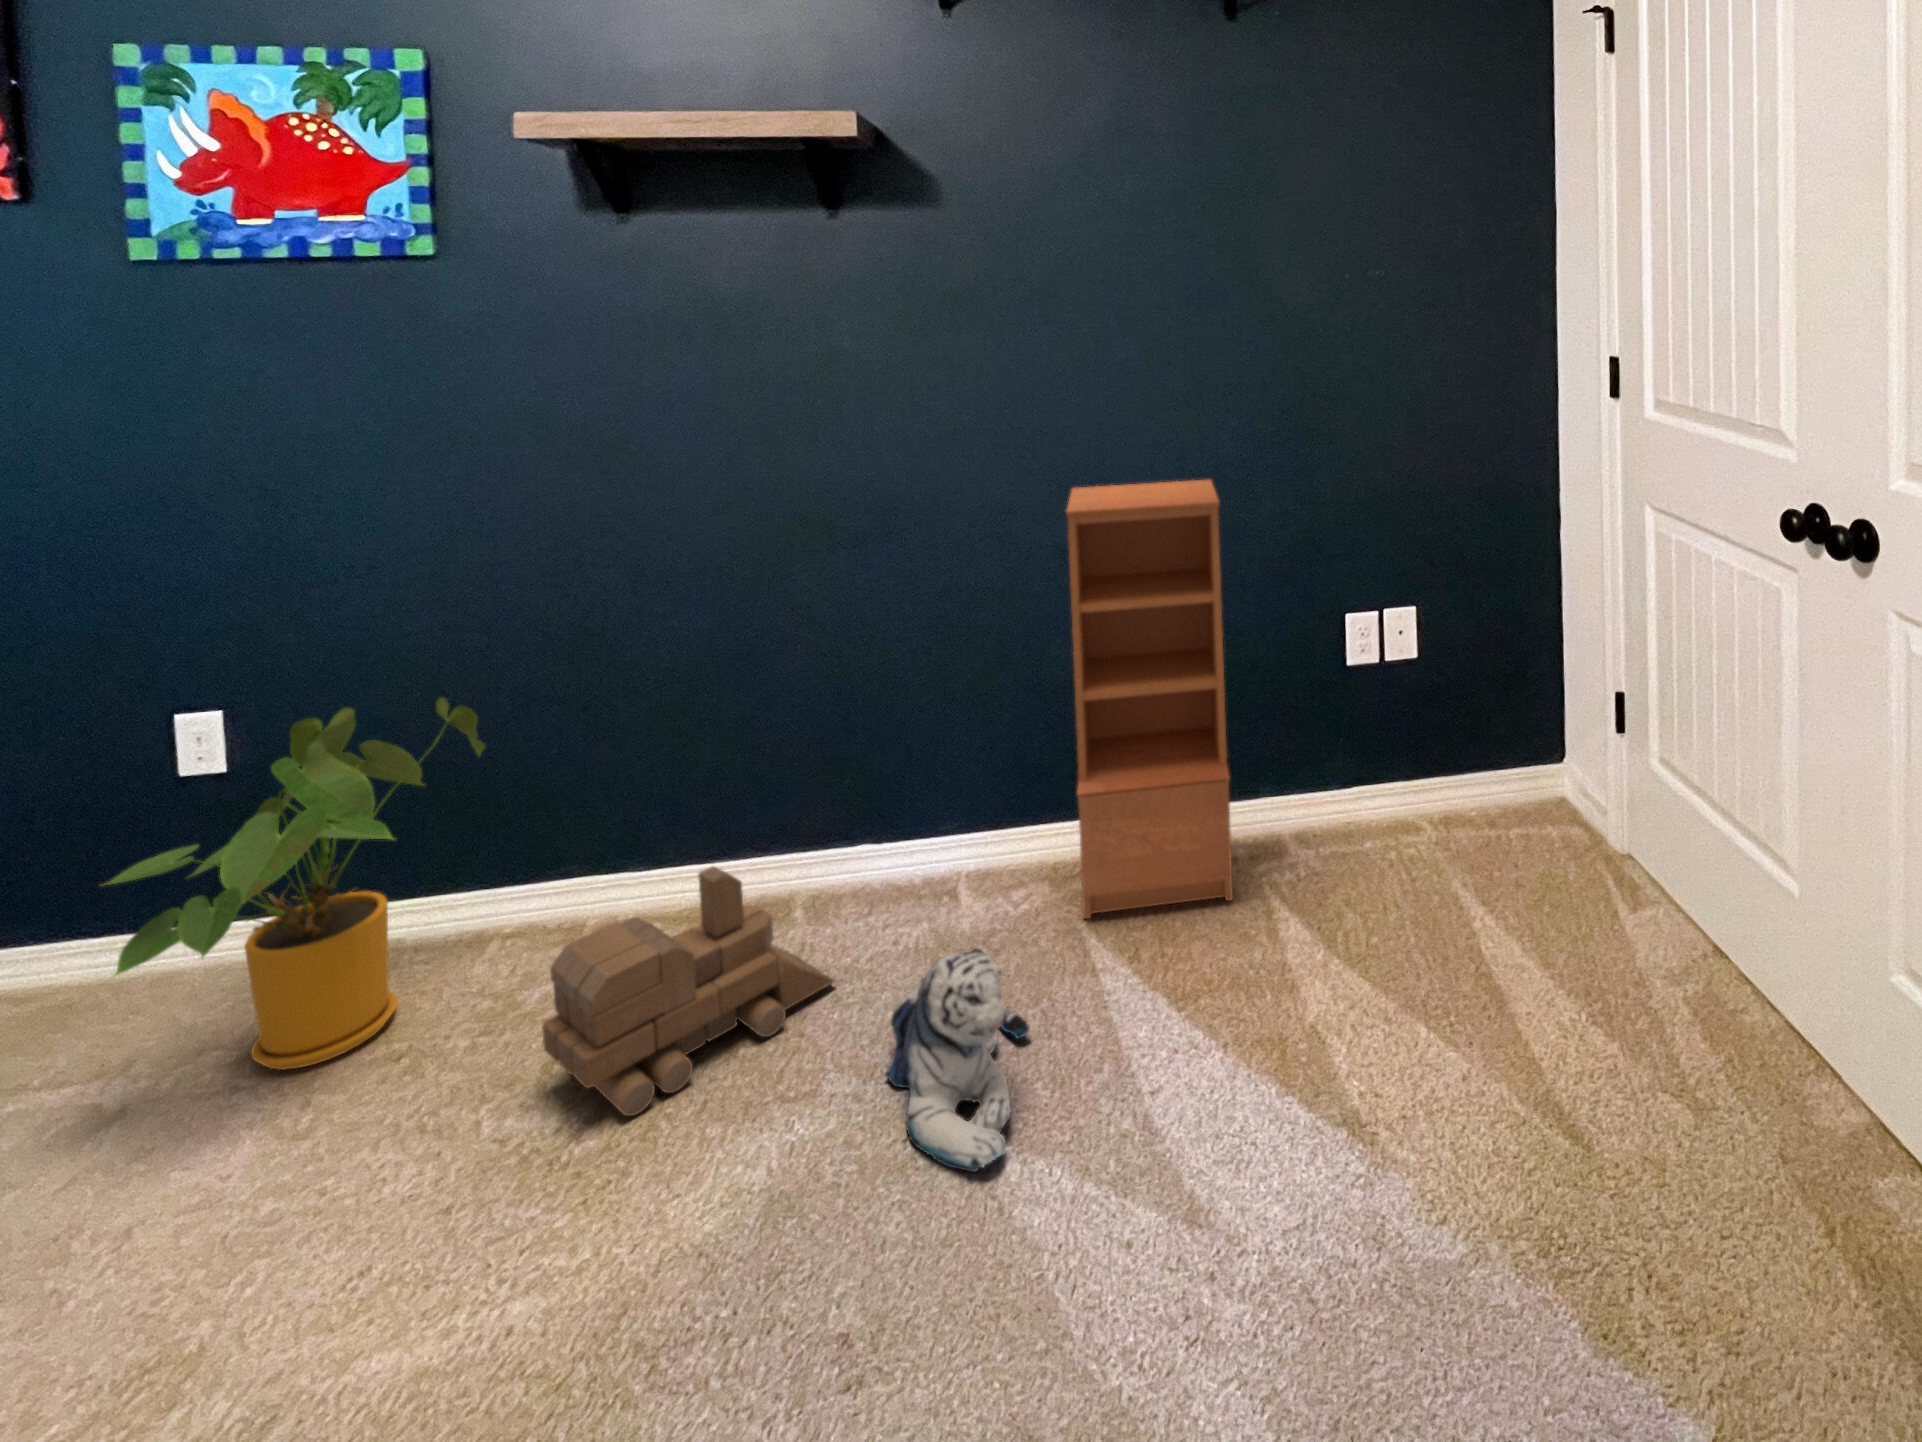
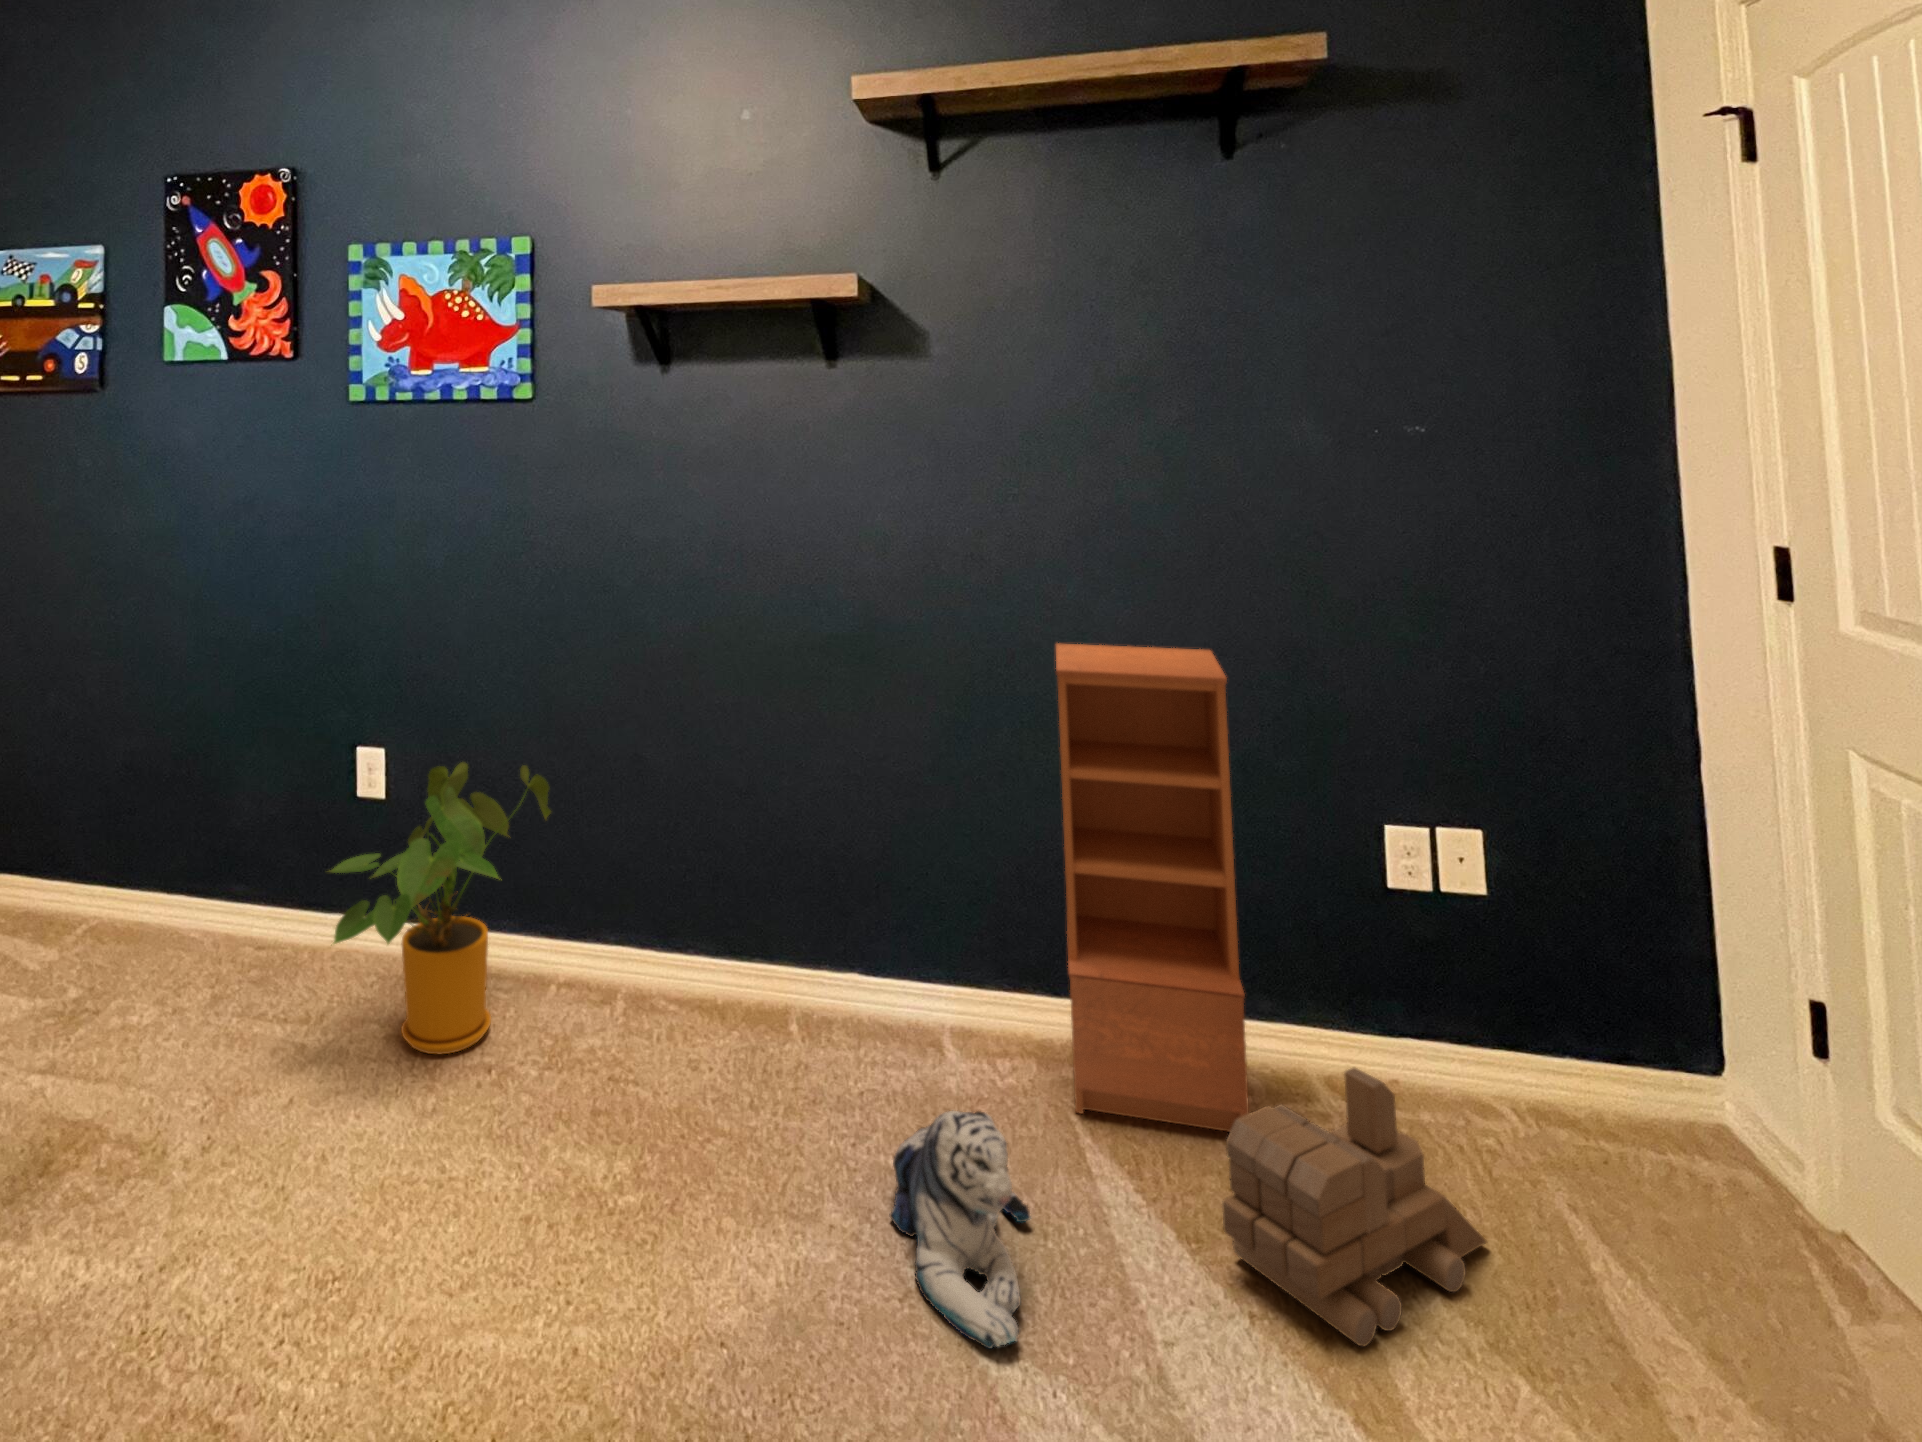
toy train: present [543,867,834,1116] -> present [1222,1068,1486,1346]

